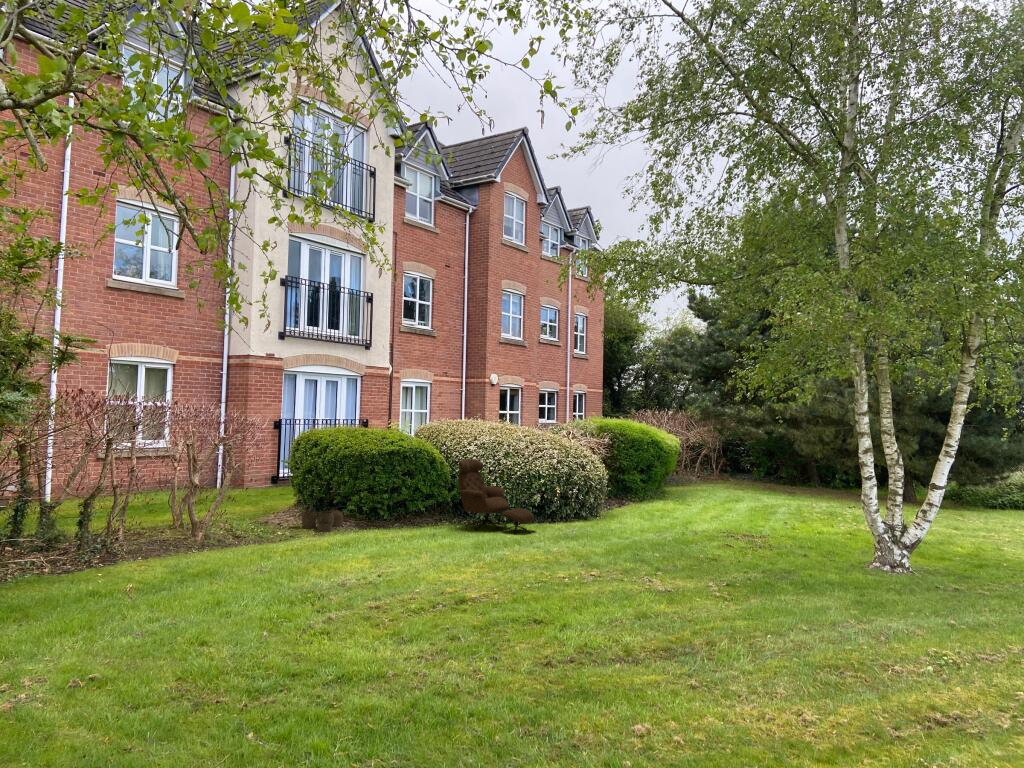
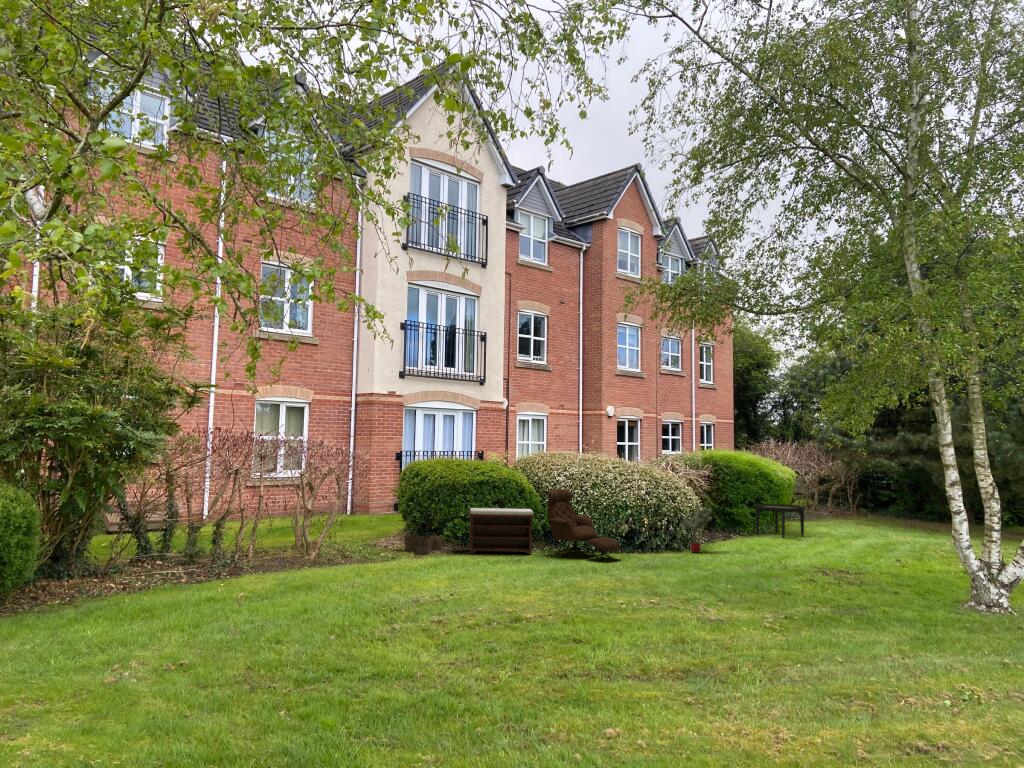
potted tree: none [587,471,619,522] -> present [680,503,712,553]
round table: none [645,472,696,505] -> present [754,504,806,538]
bench: none [372,480,446,529] -> present [468,508,535,554]

